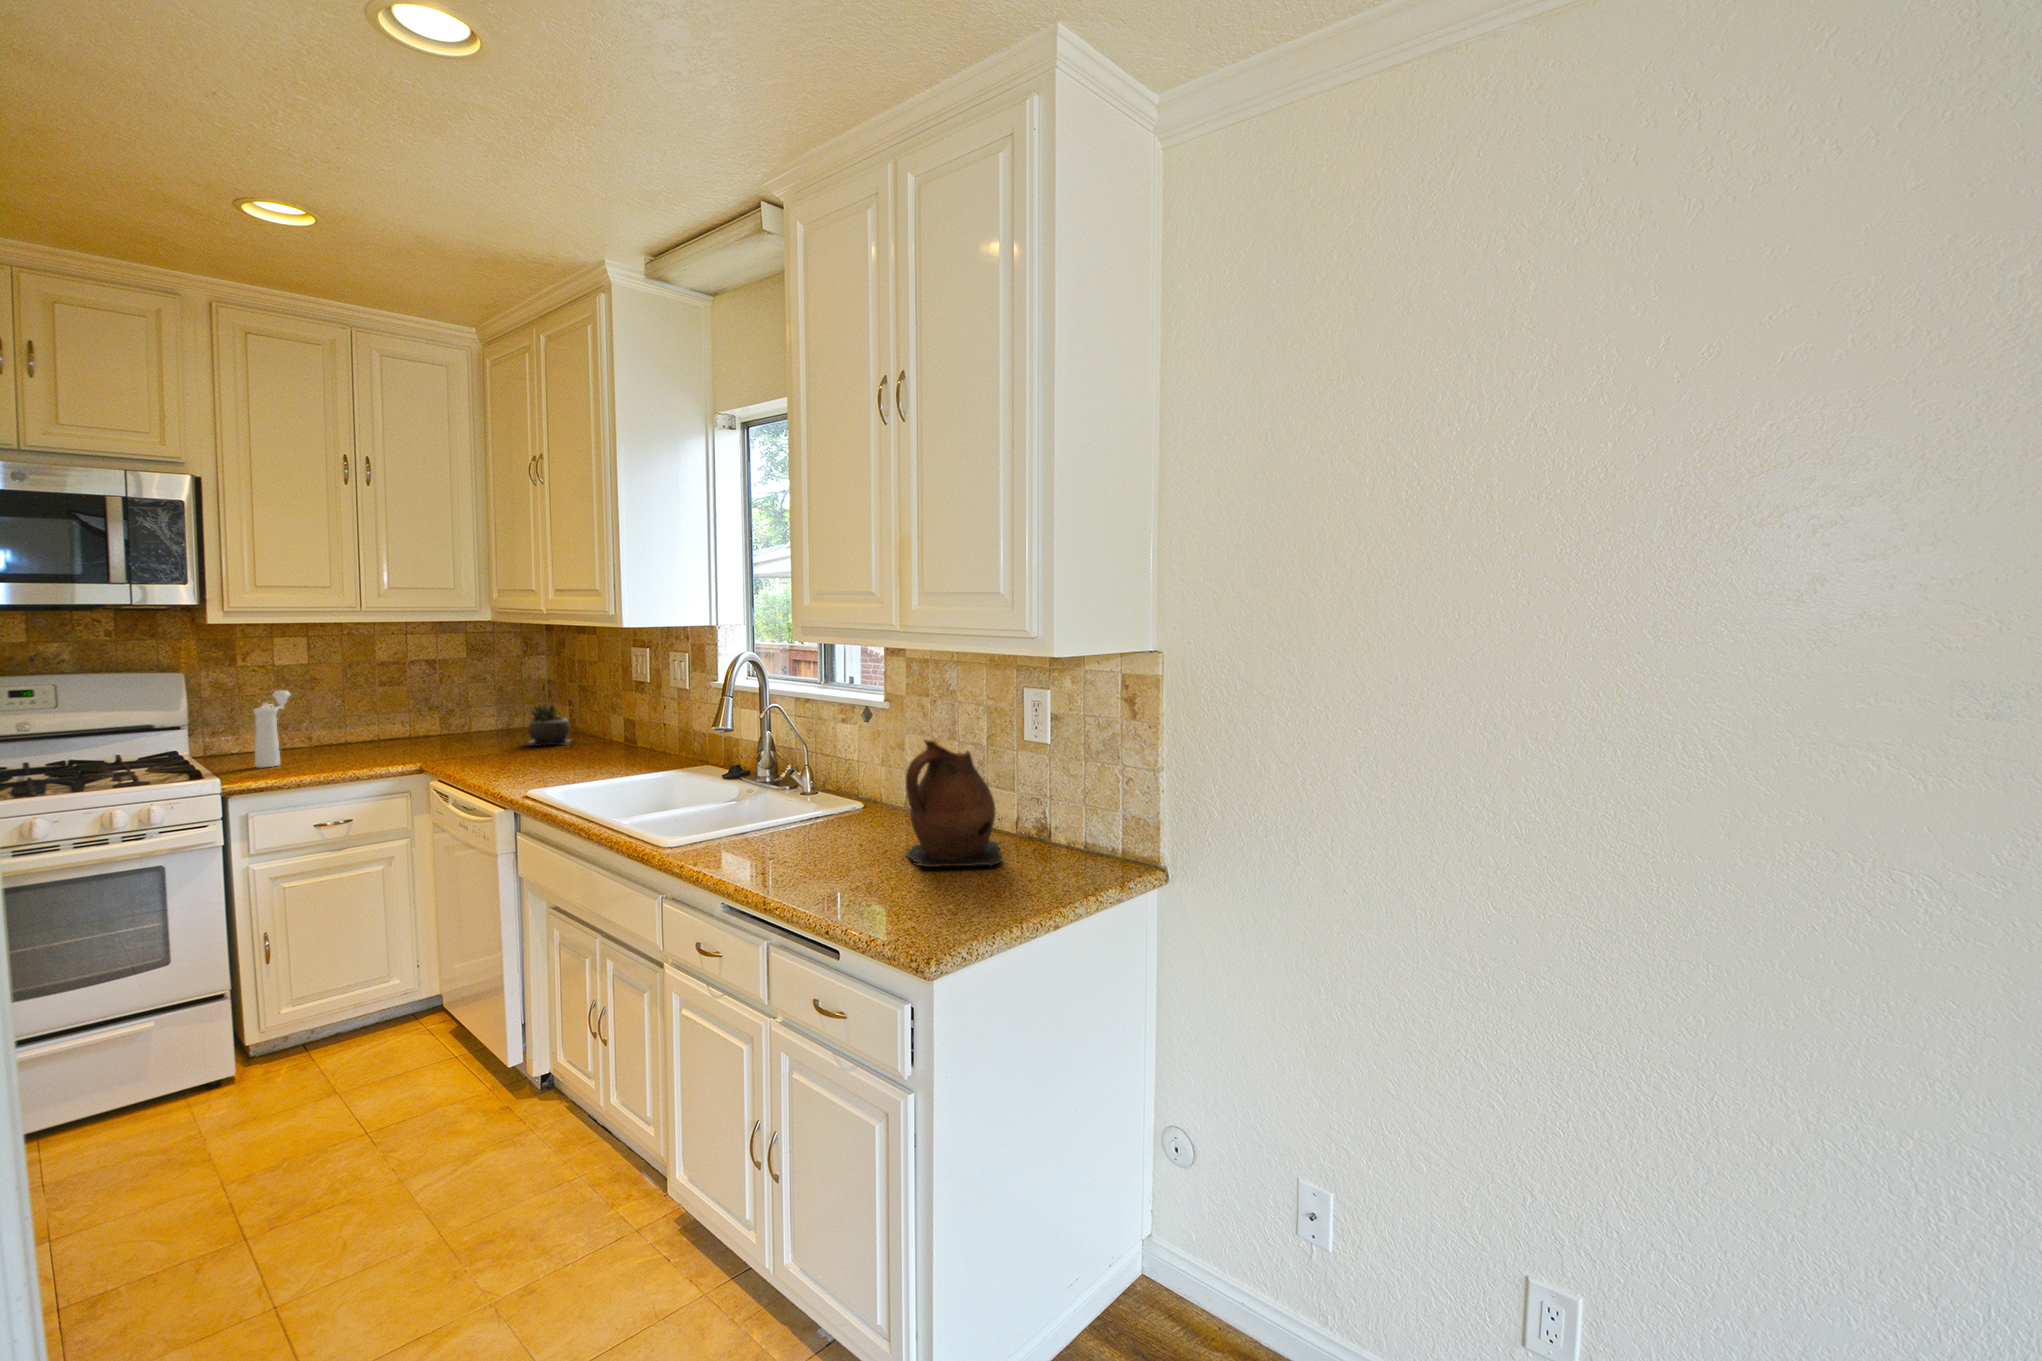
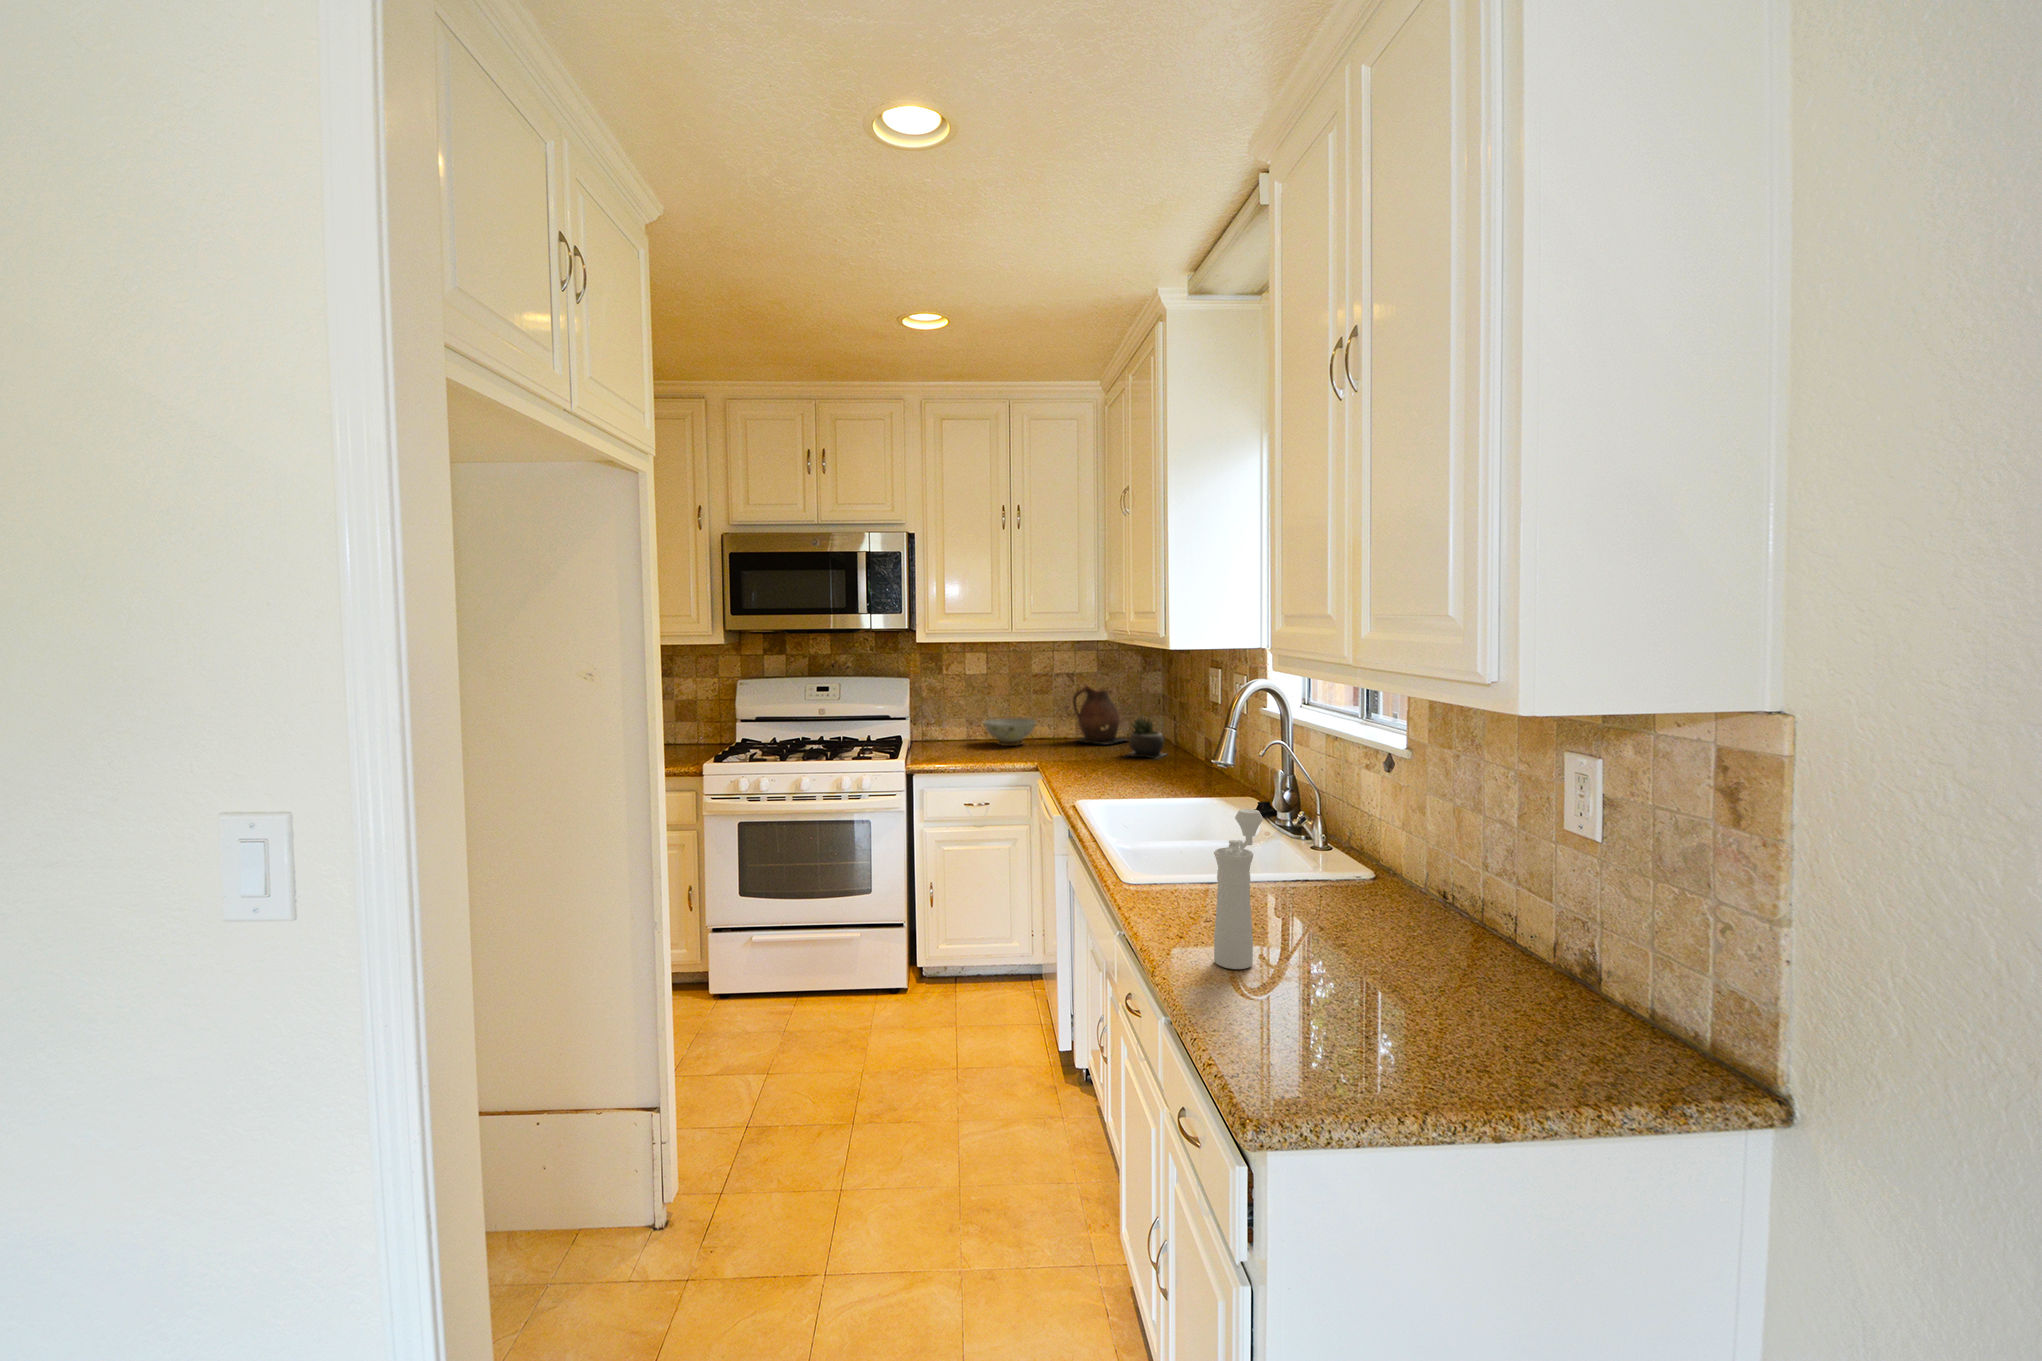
pepper mill: present [253,690,290,768] -> present [1214,809,1263,969]
ceramic bowl: none [312,716,393,751] -> present [984,718,1036,746]
ceramic pitcher: present [906,739,1002,867] -> present [1073,684,1127,745]

